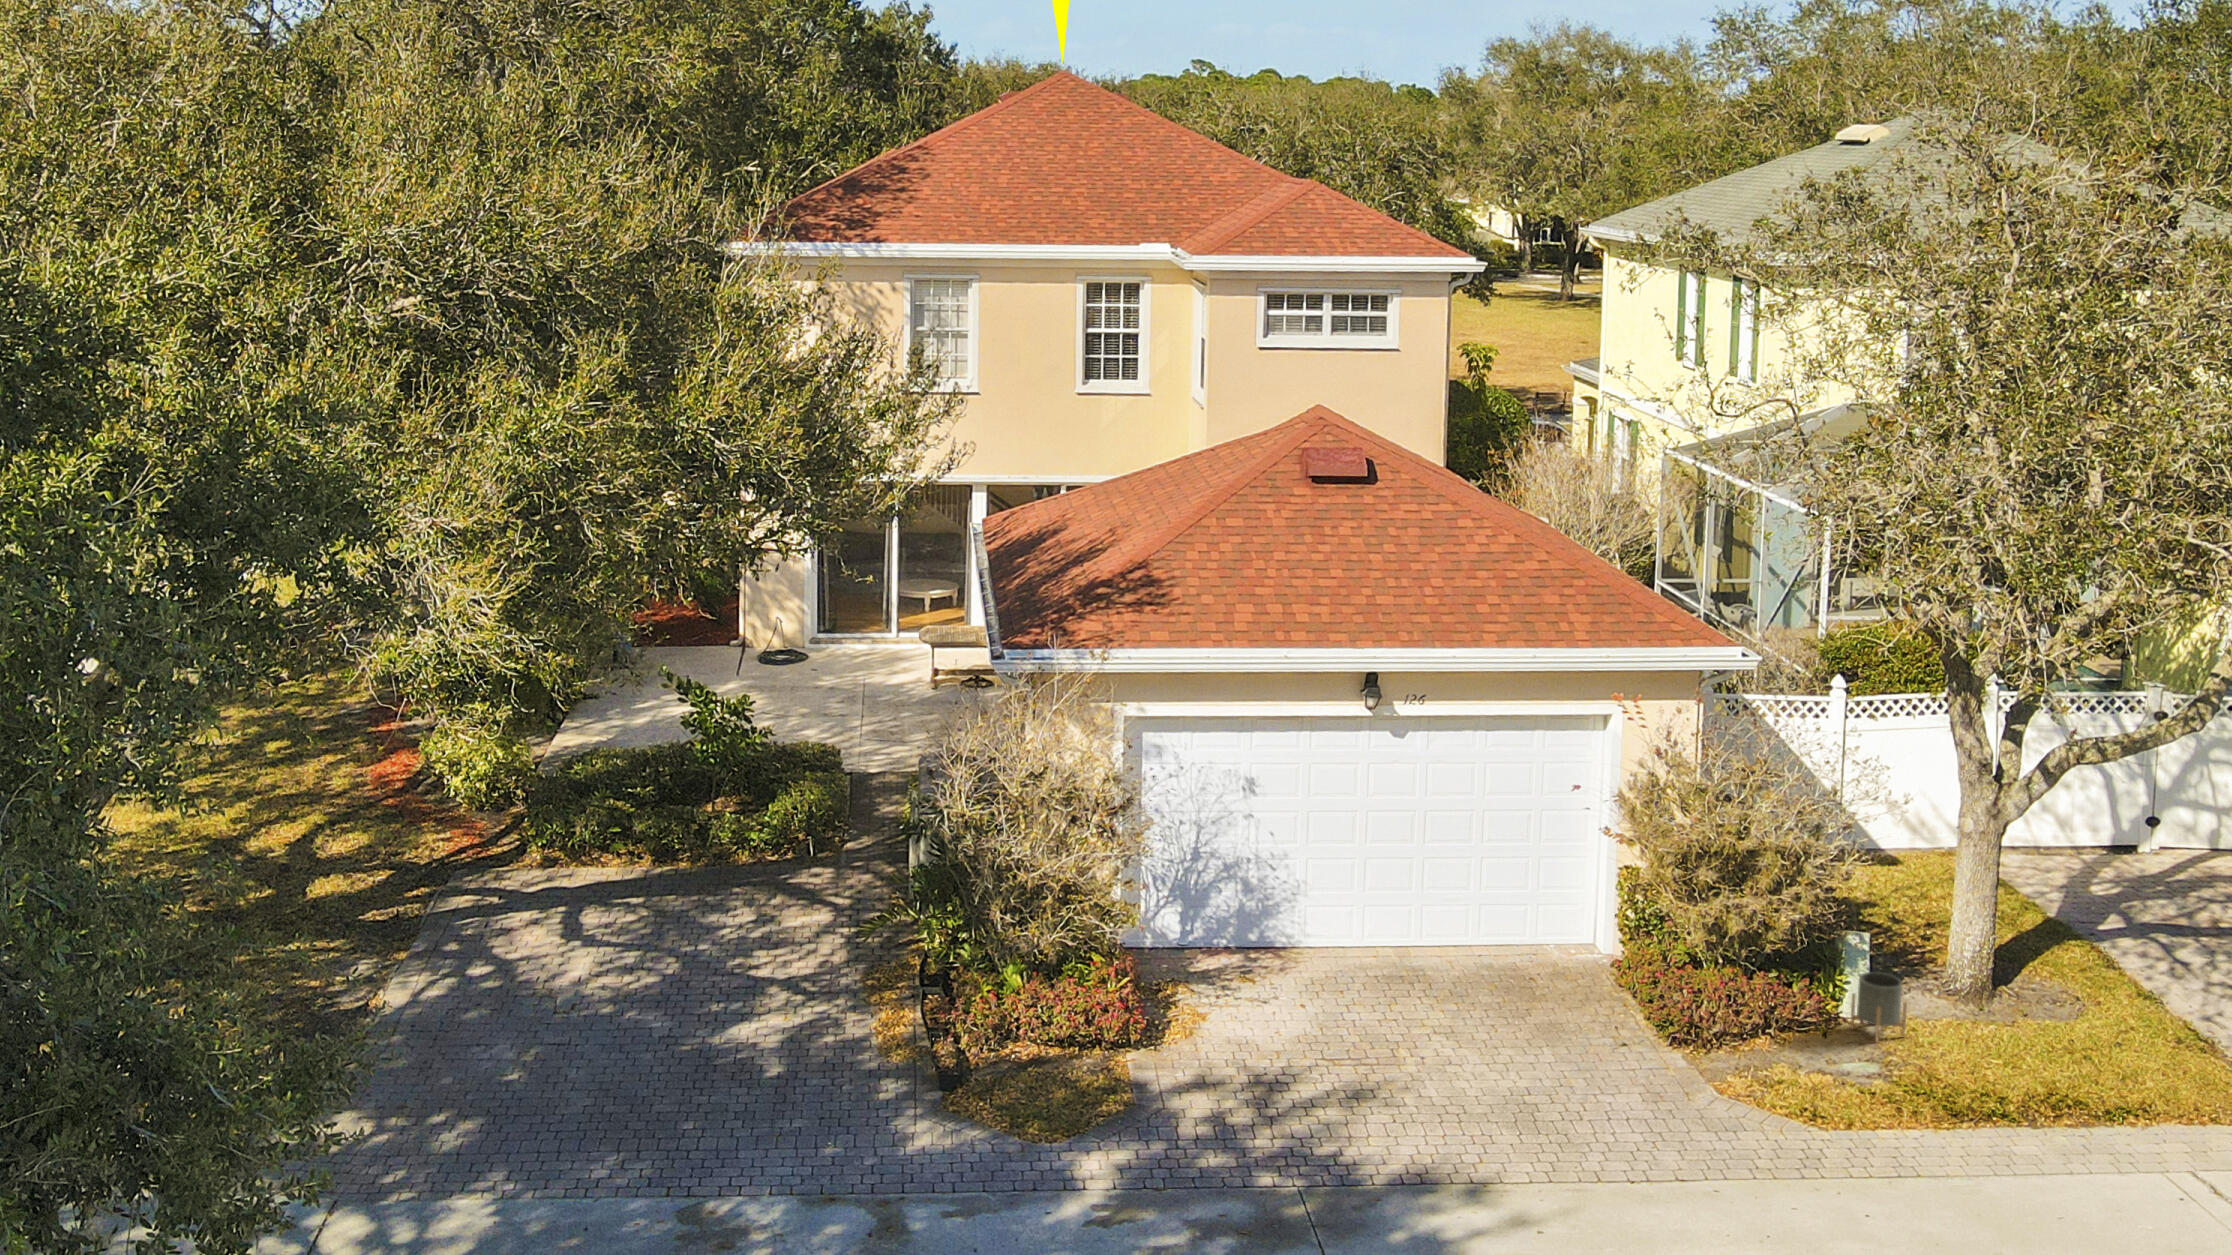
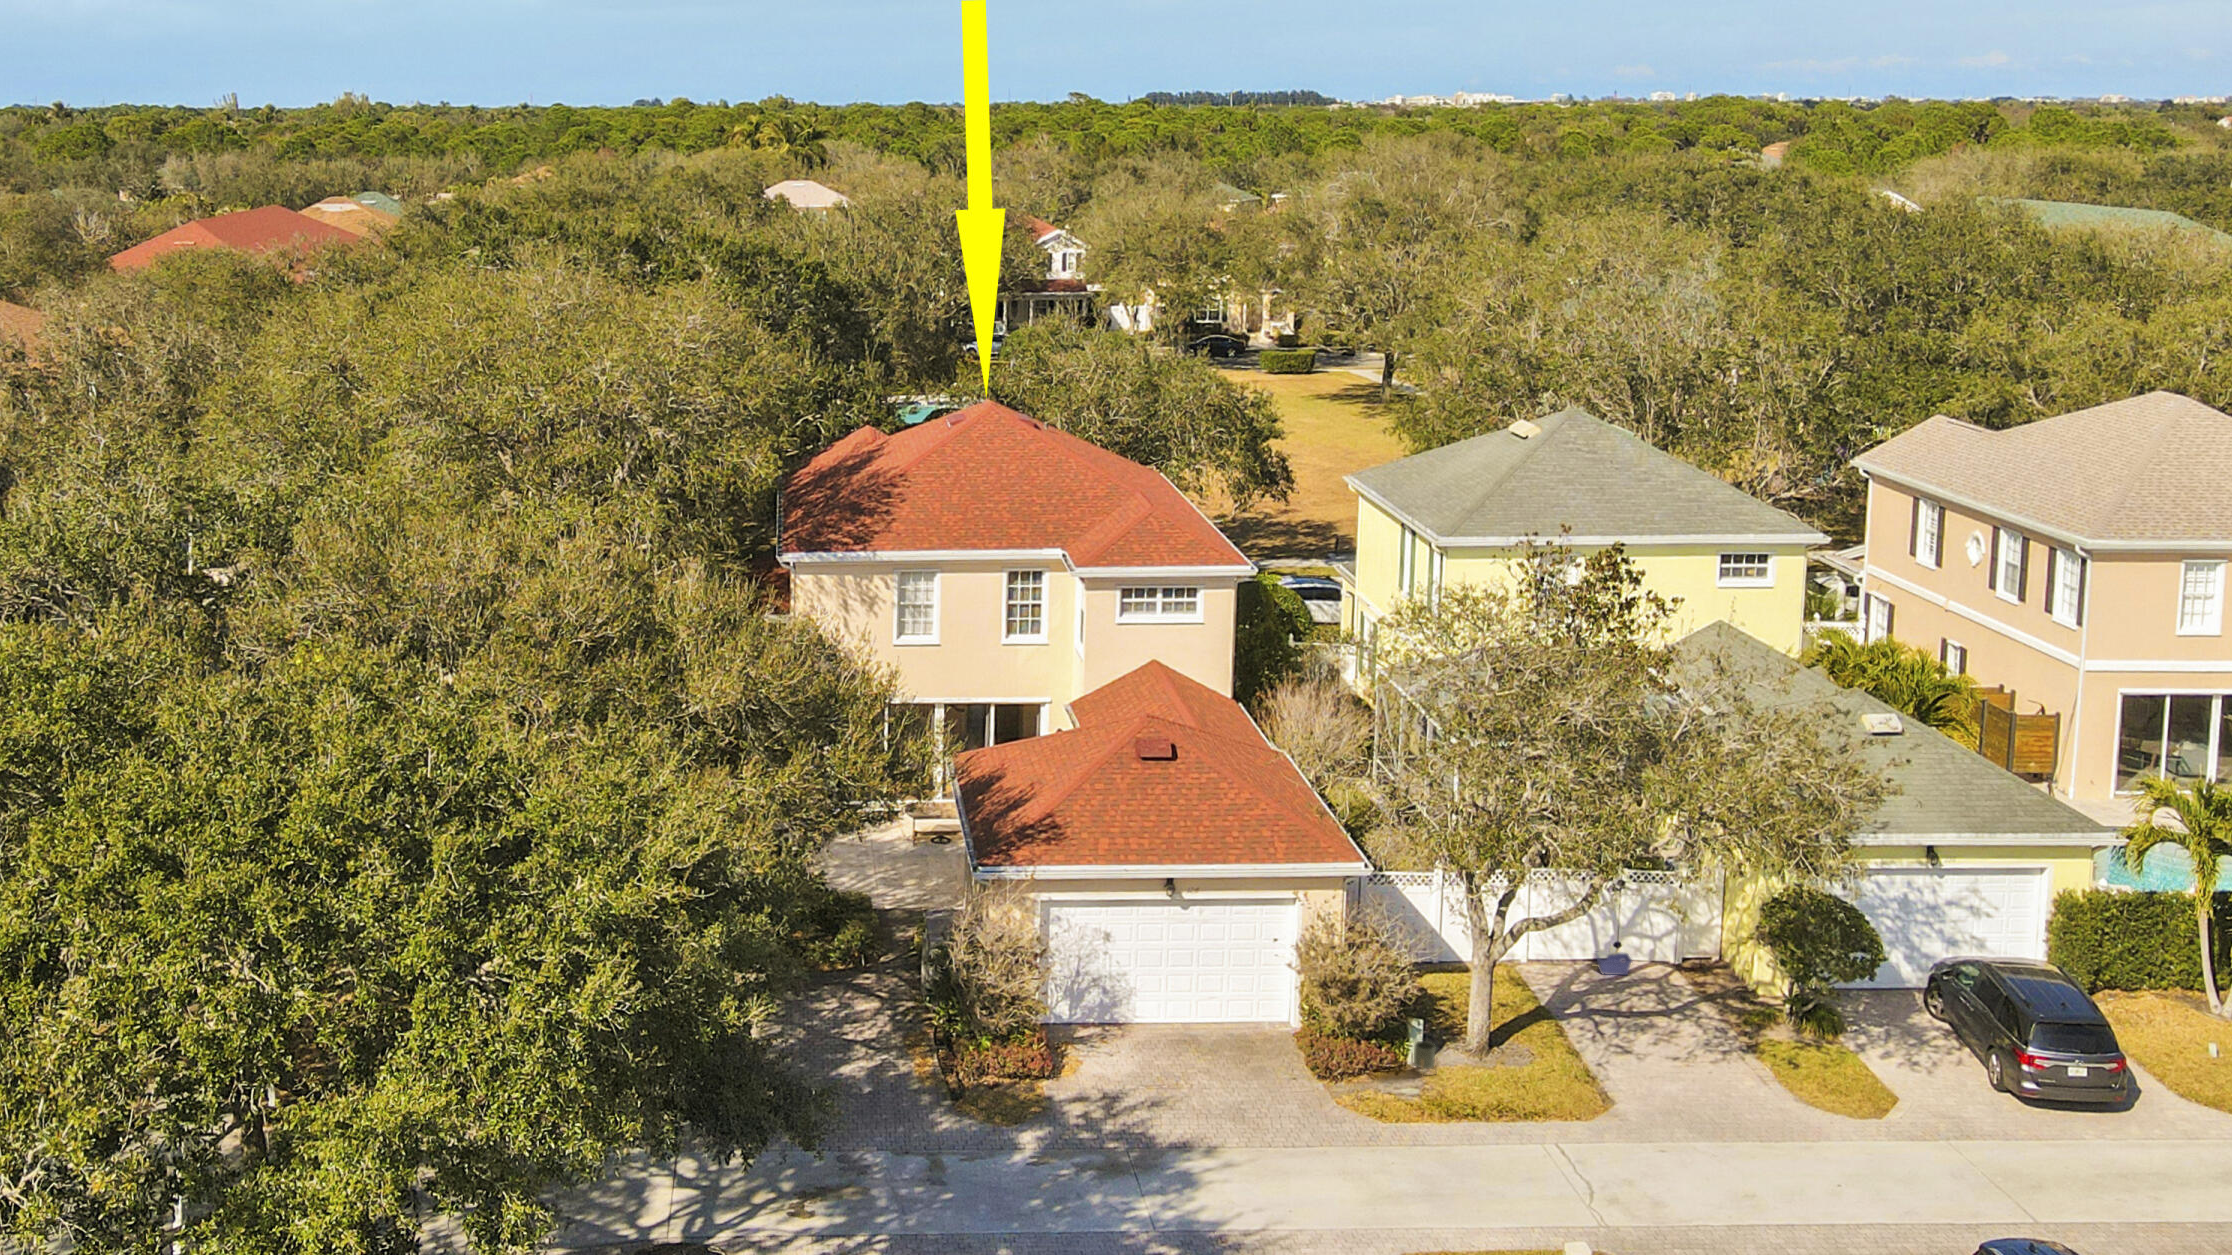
storage bin: none [2110,833,2186,873] -> present [1597,953,1632,975]

